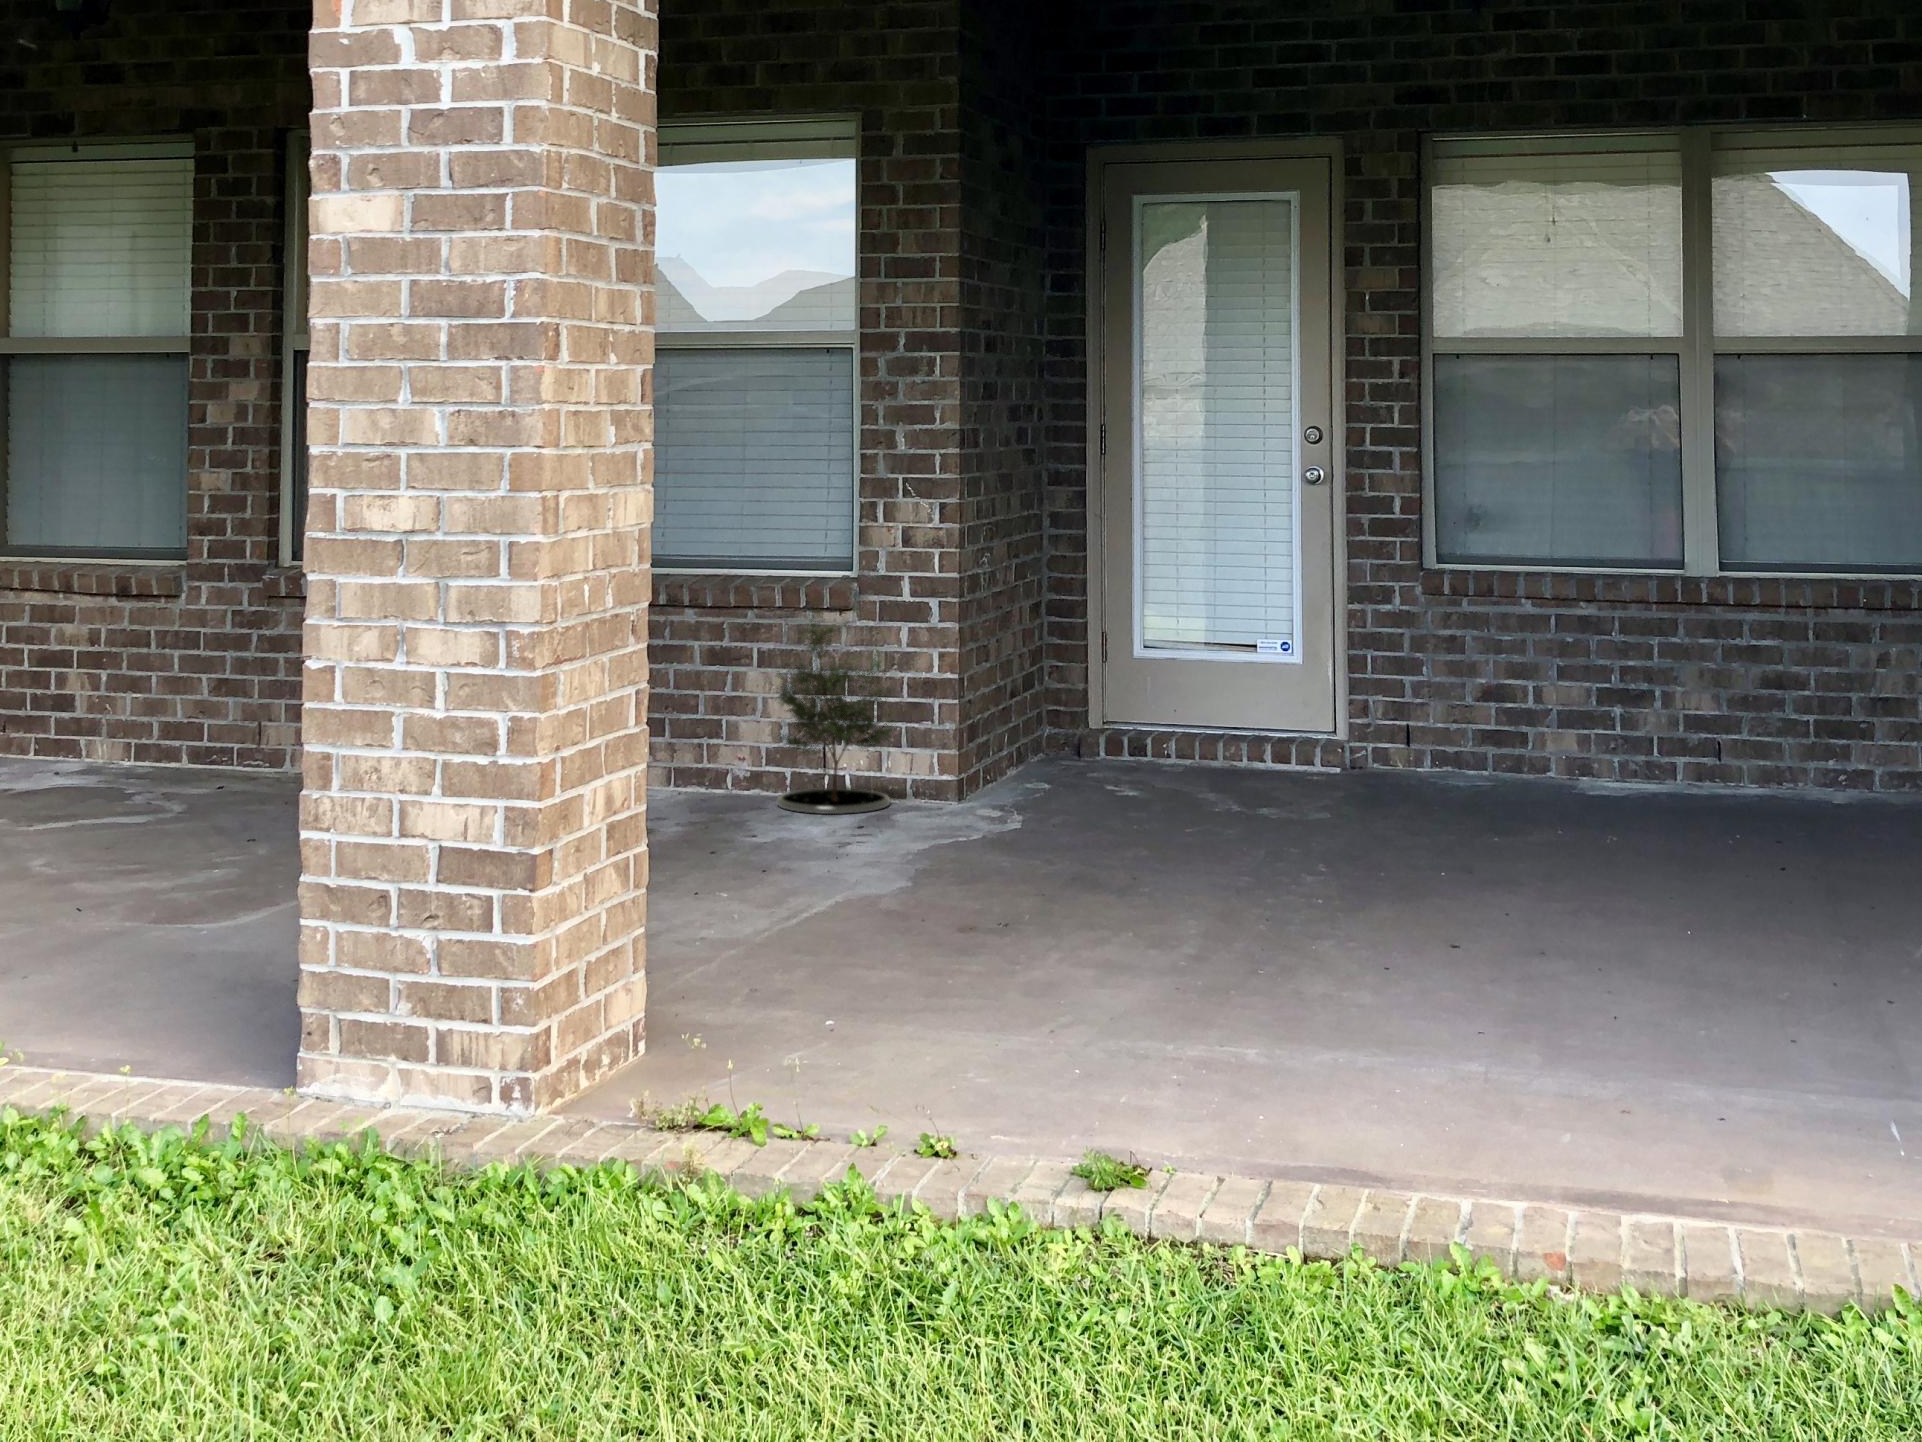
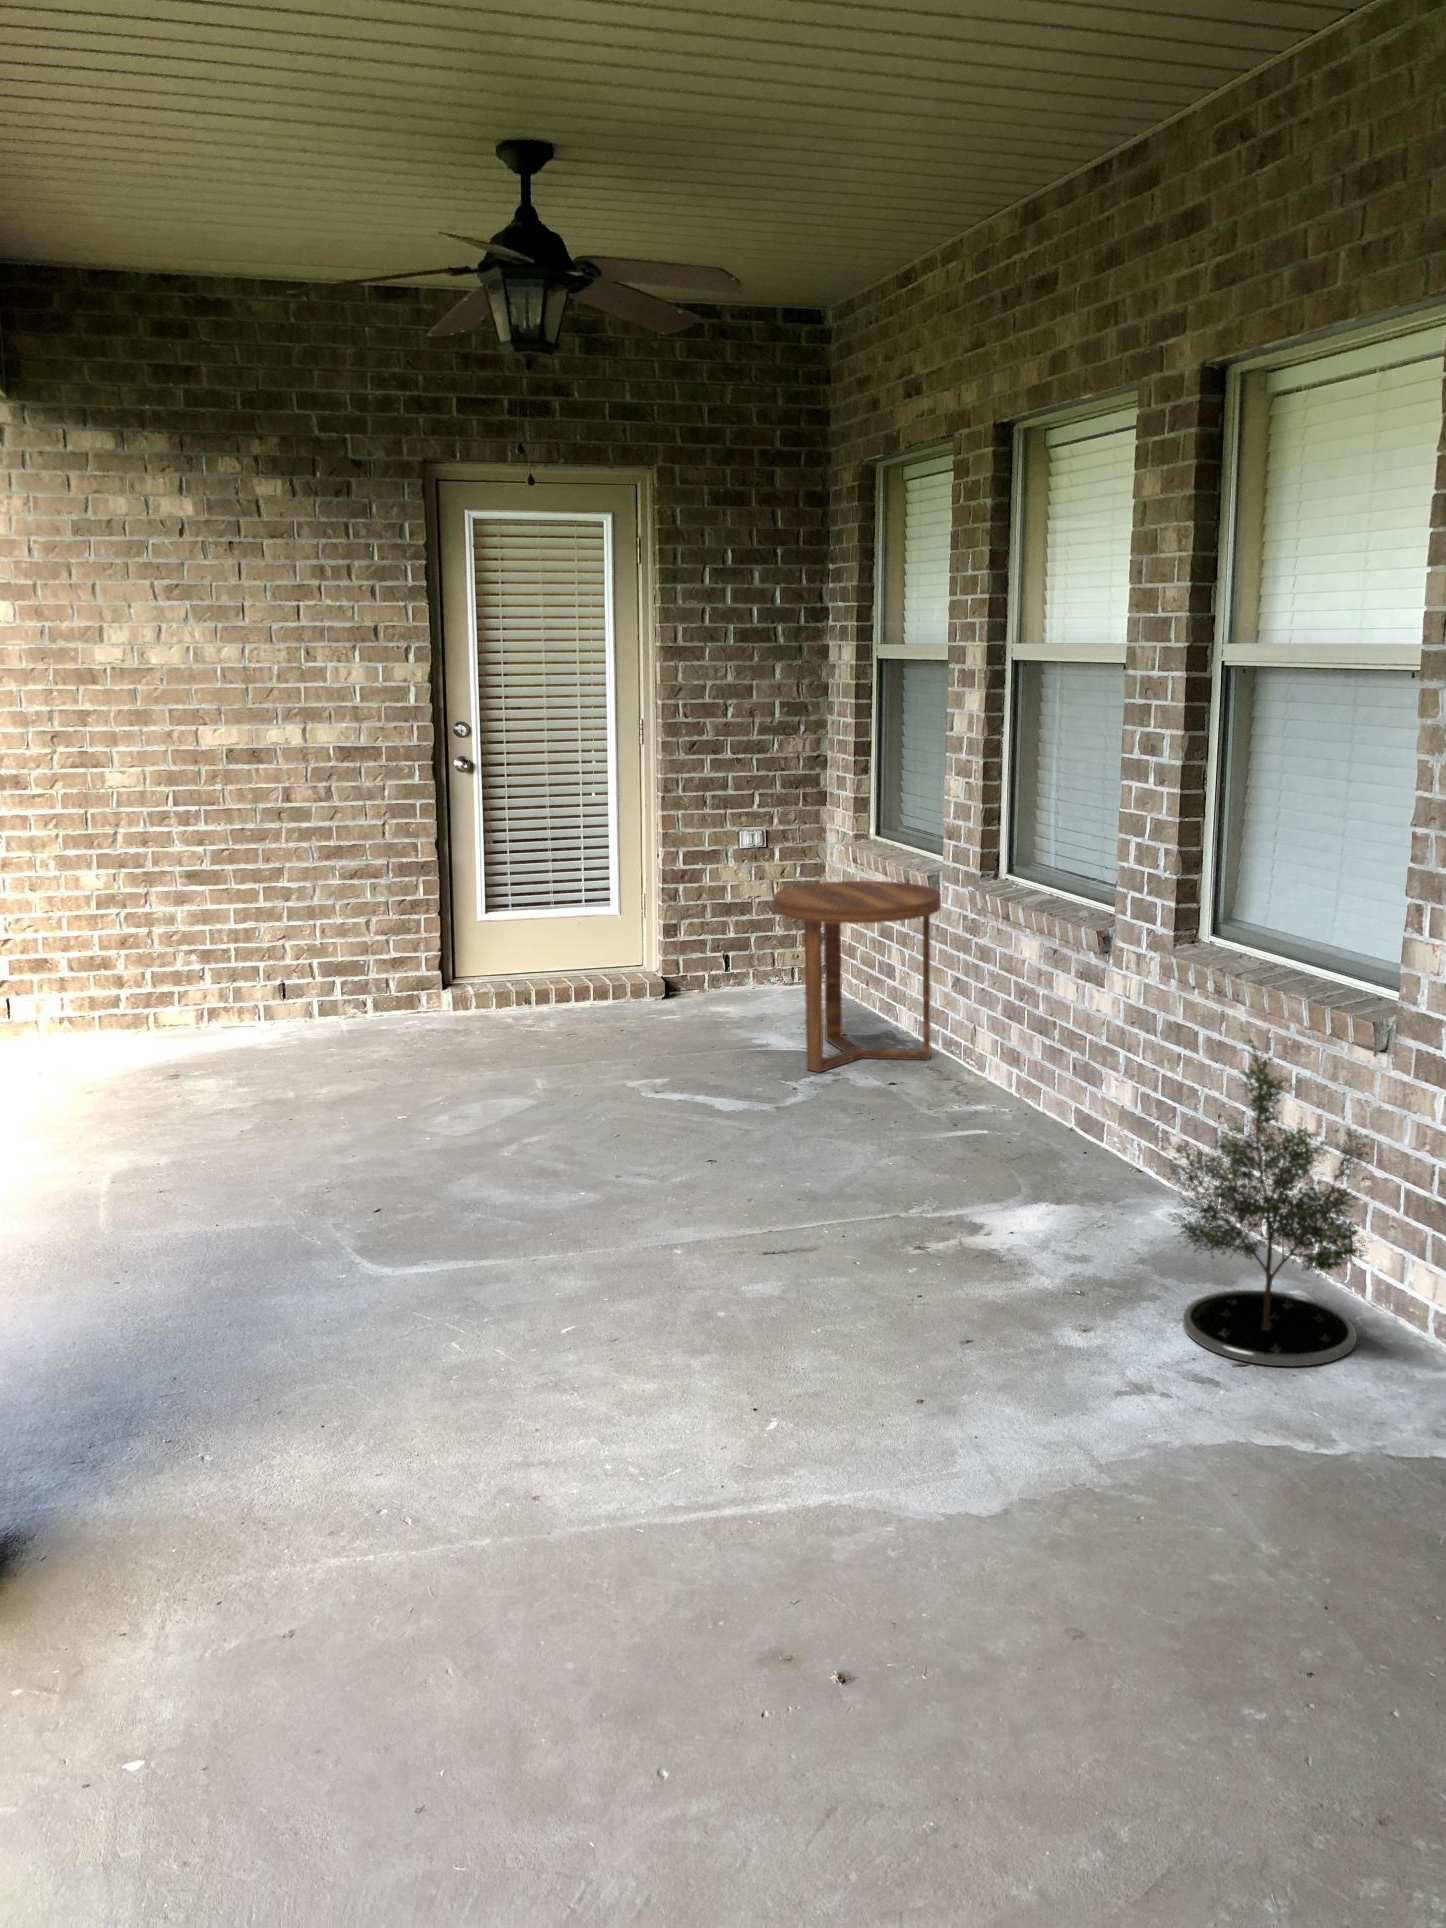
side table: none [45,592,227,785] -> present [773,881,941,1072]

